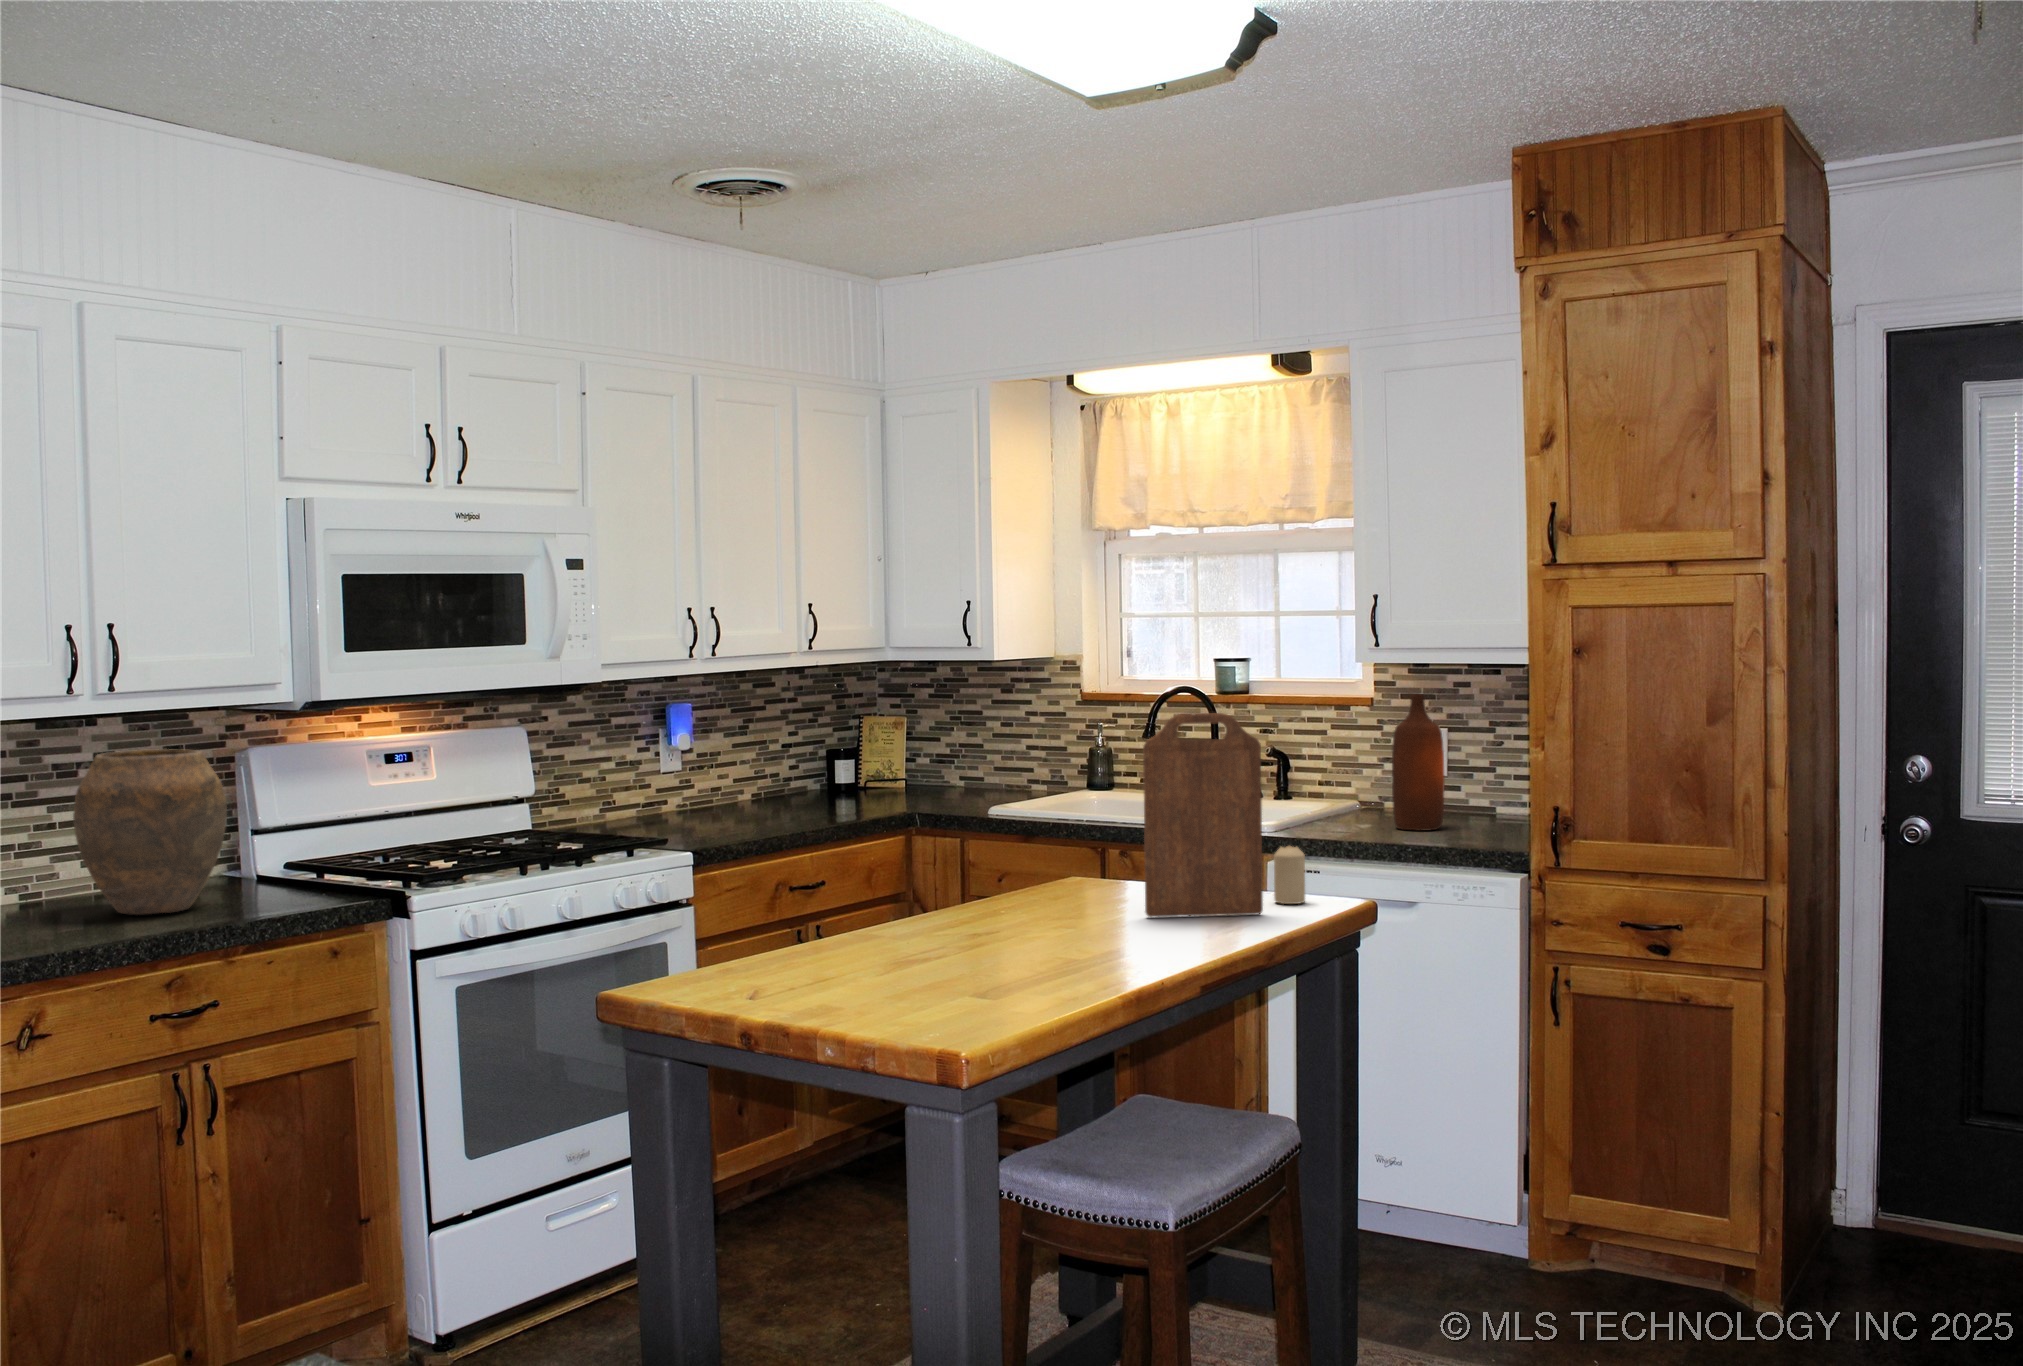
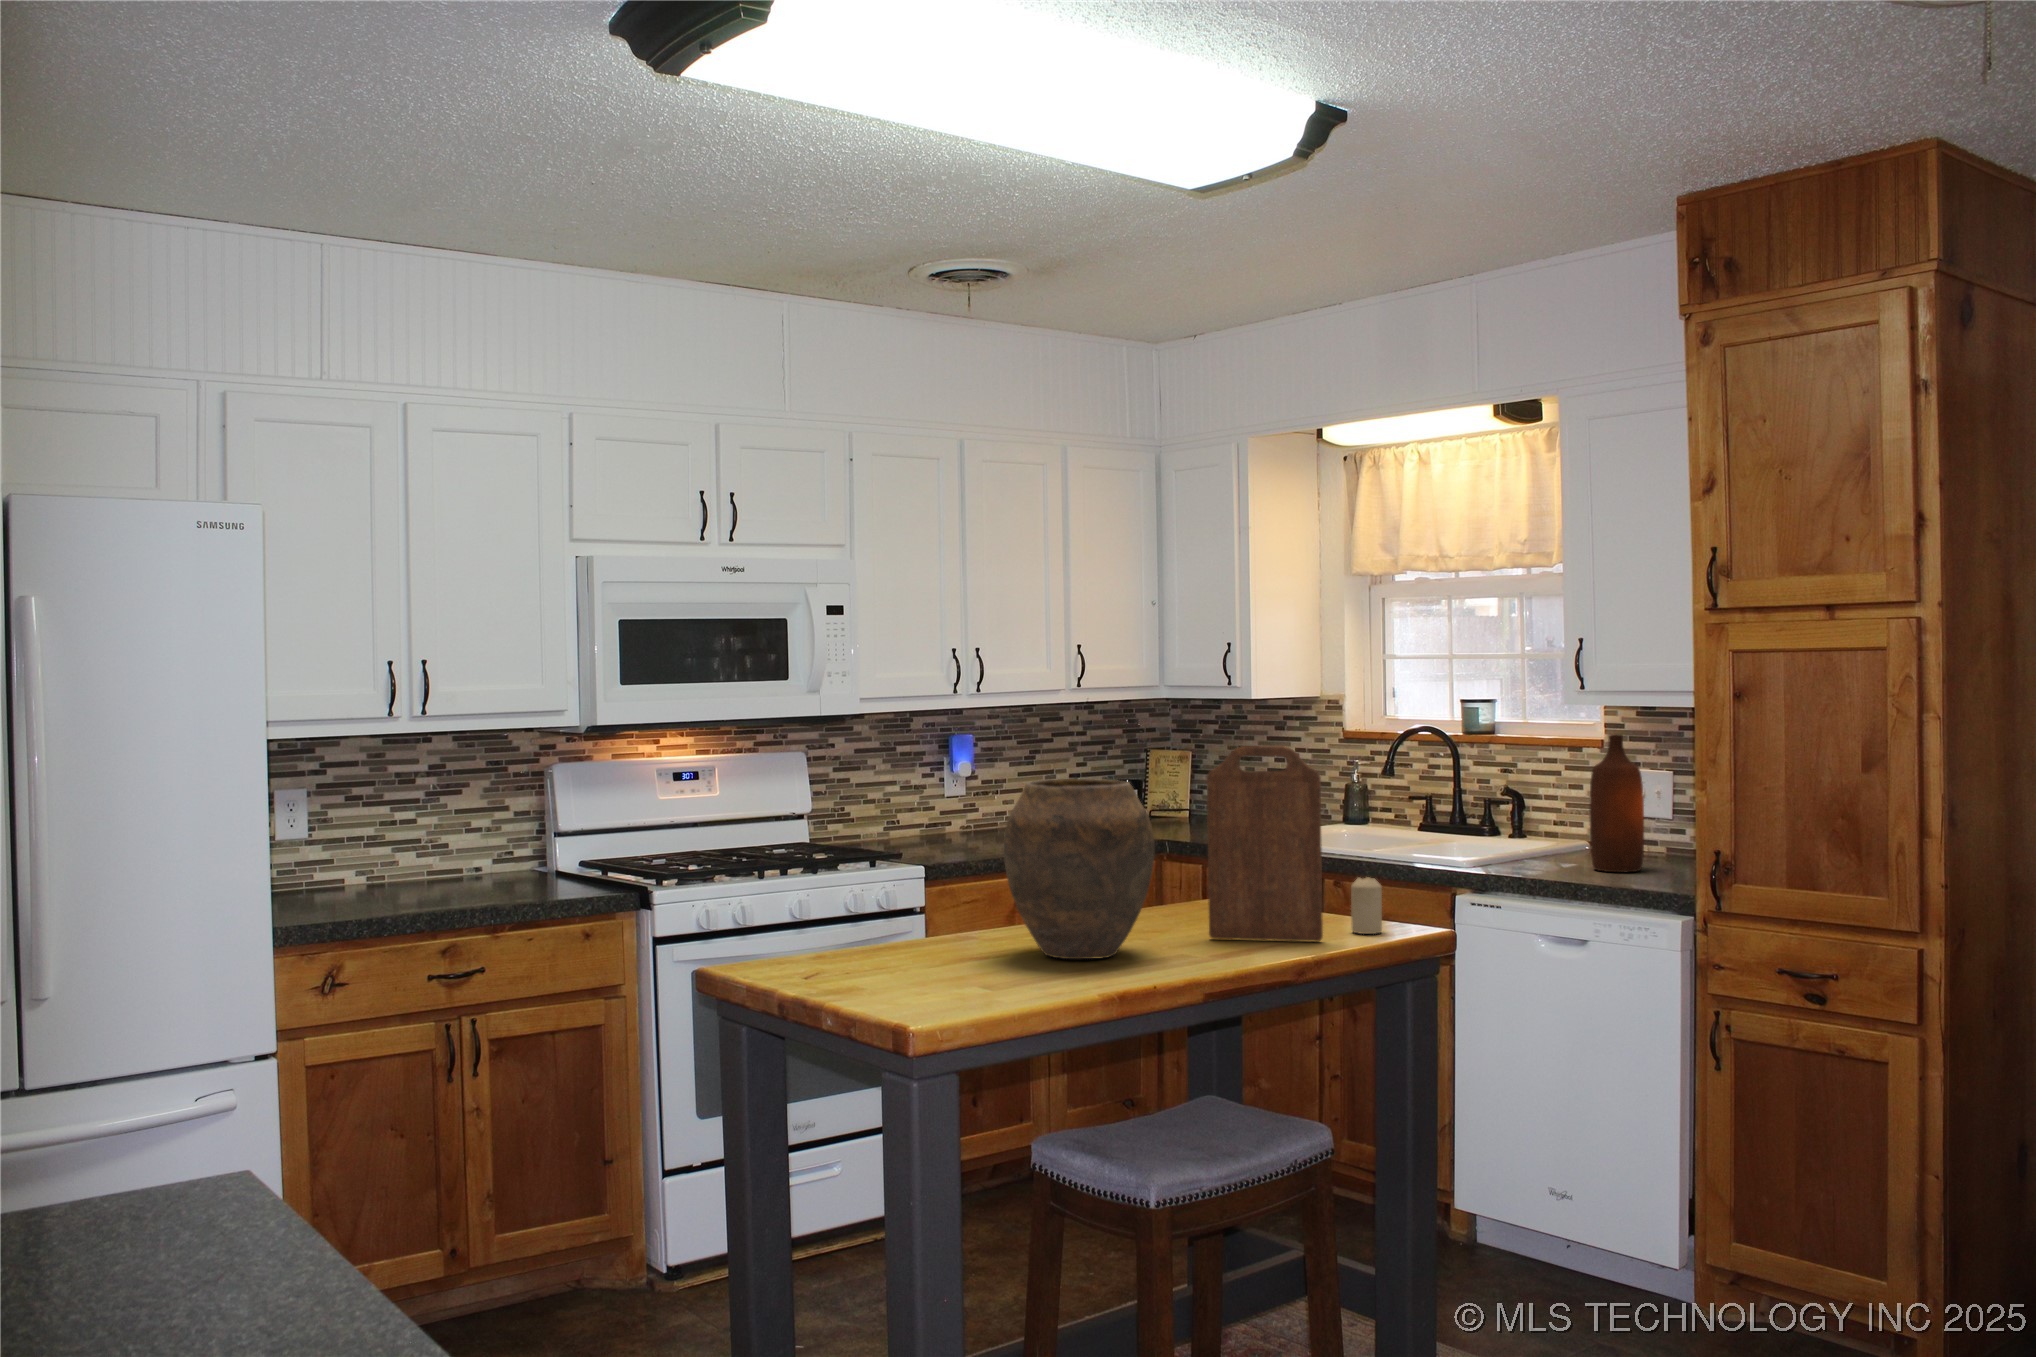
vase: present [73,749,227,915] -> present [1004,779,1155,959]

